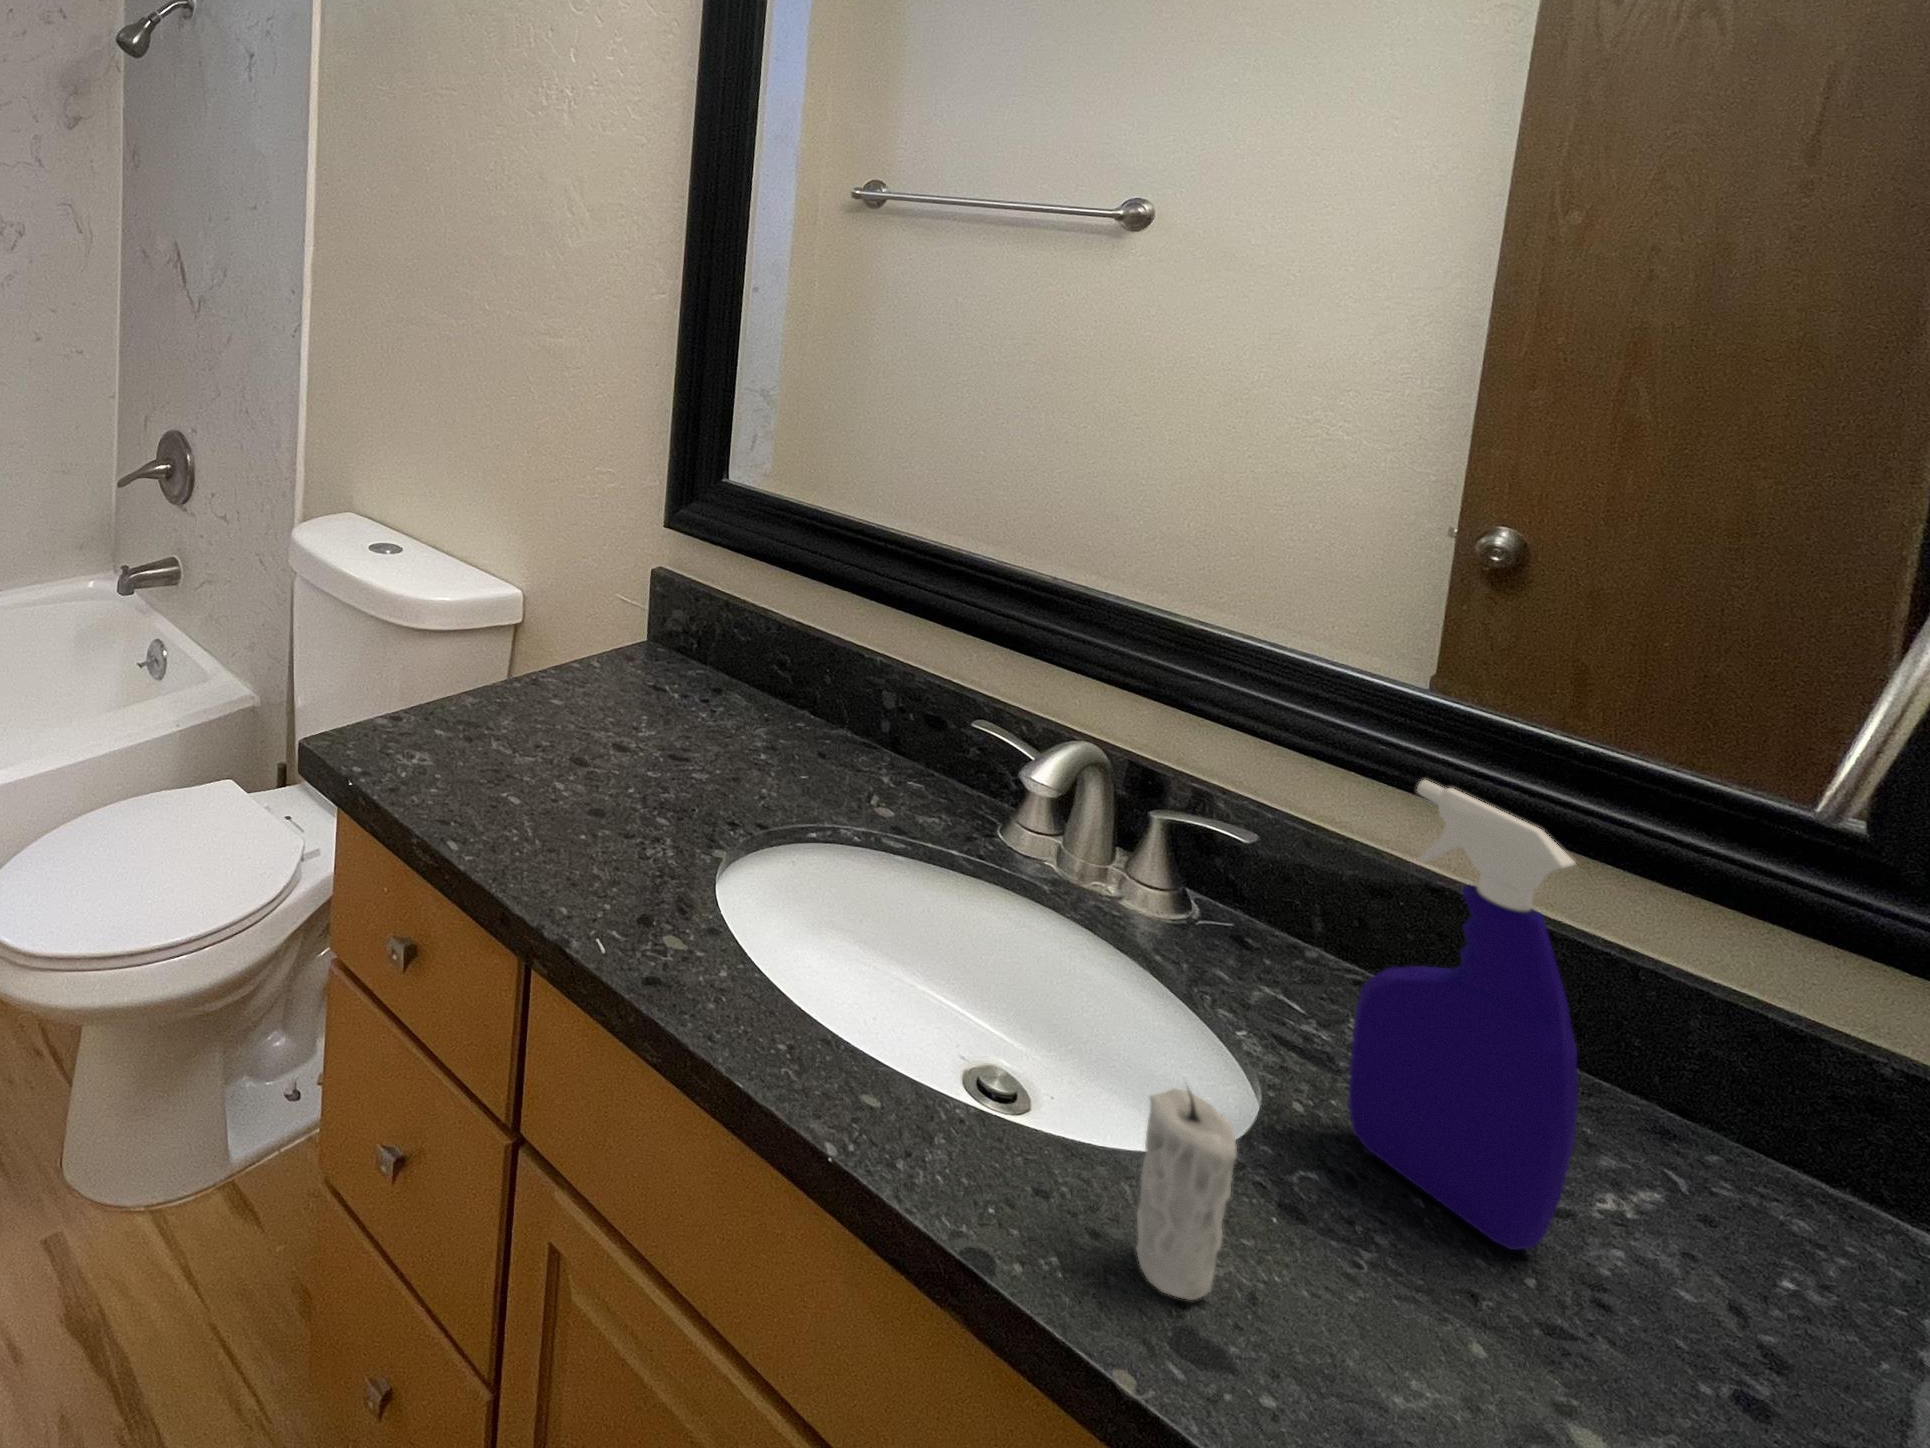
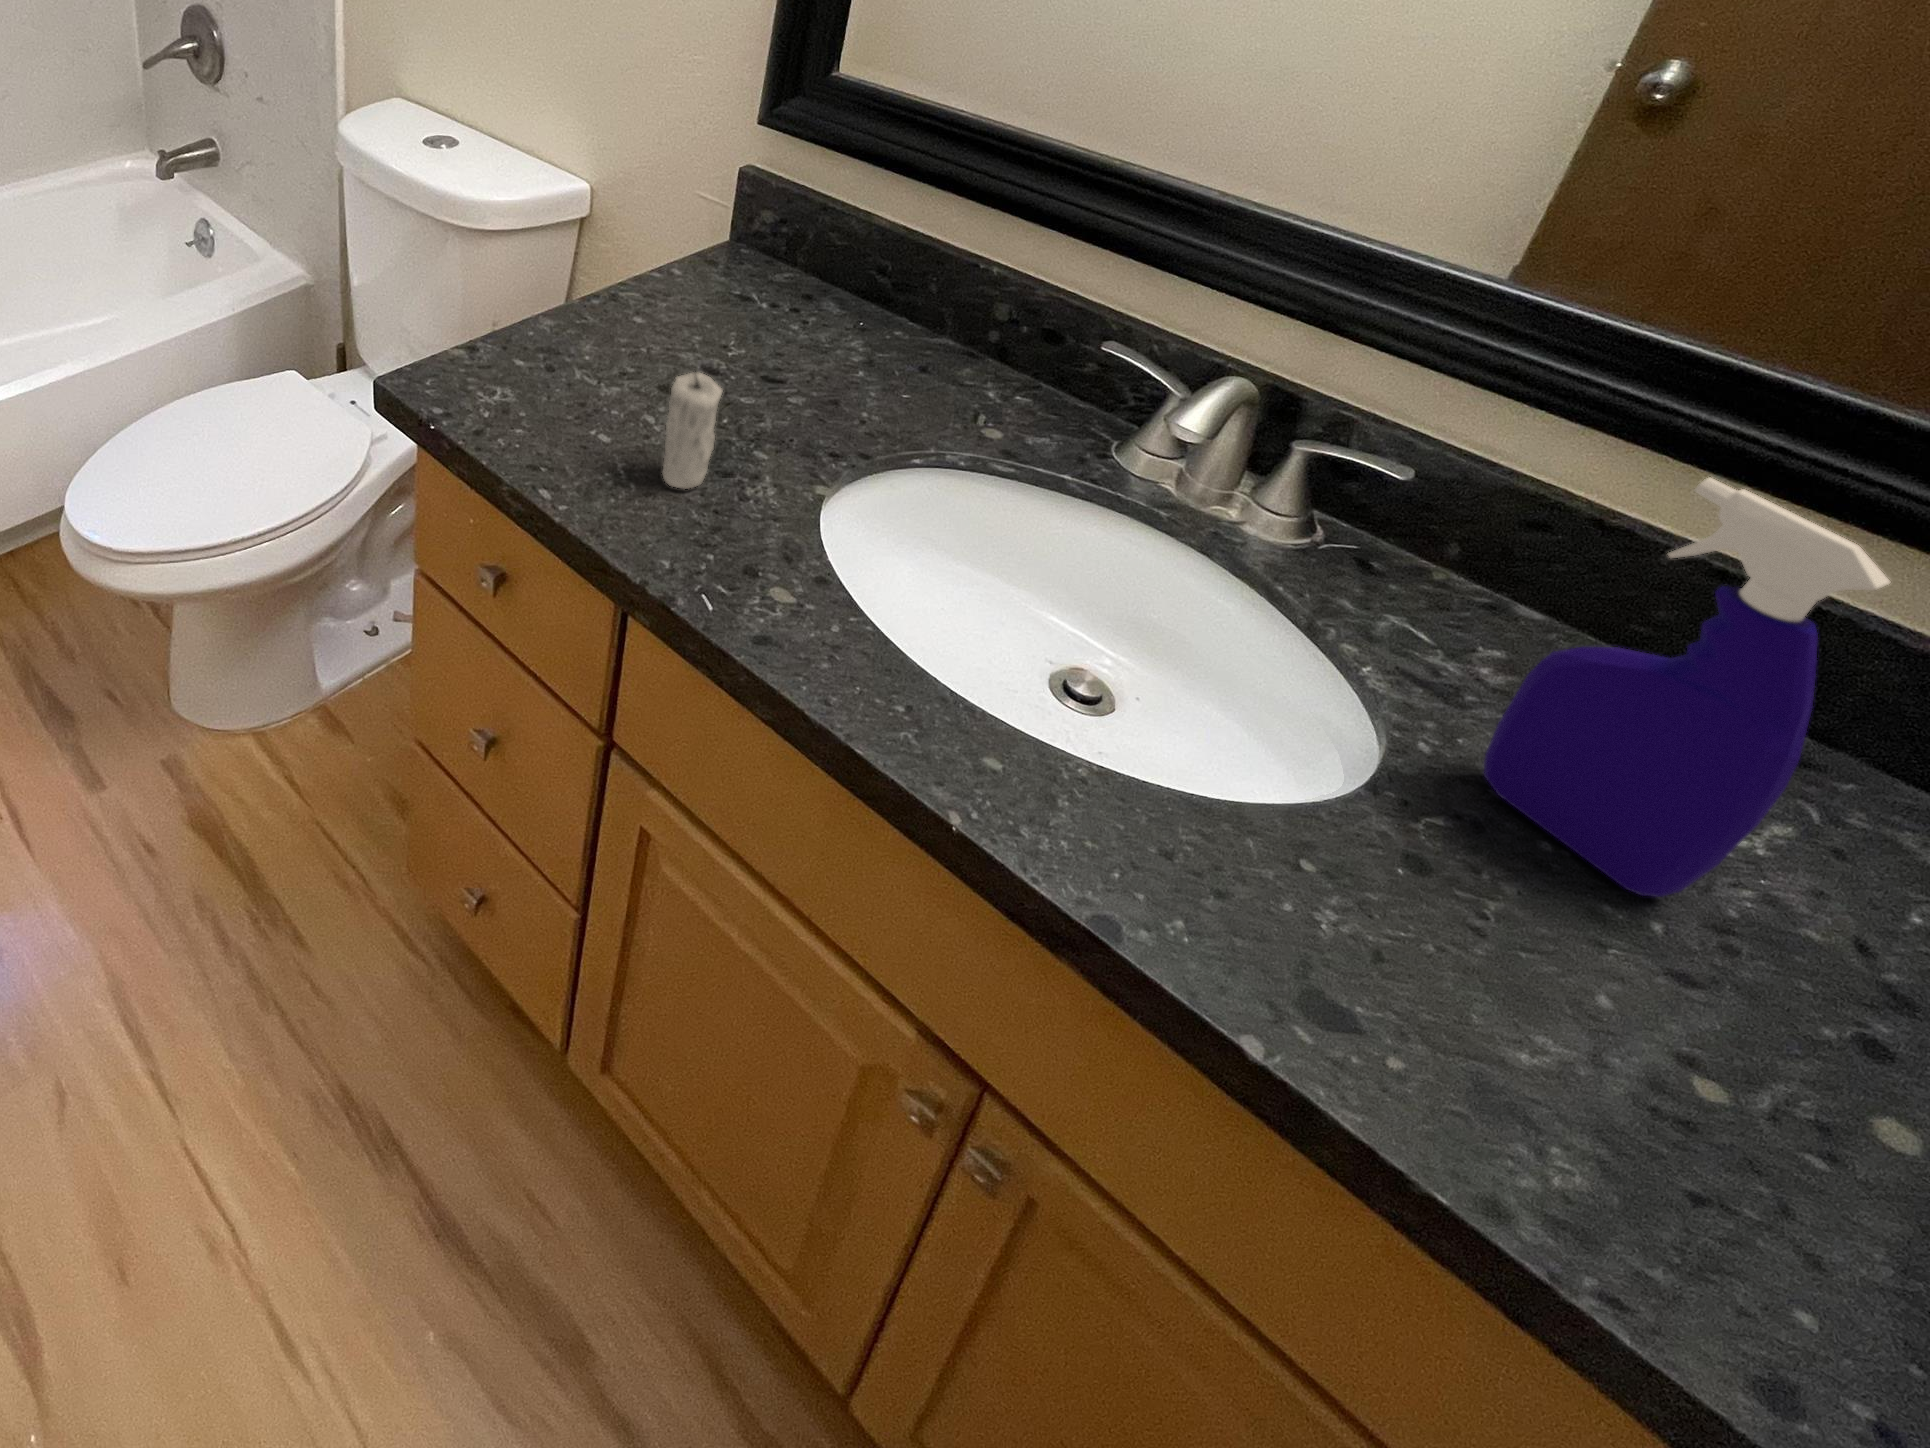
candle: present [1136,1089,1238,1300] -> present [663,372,722,489]

